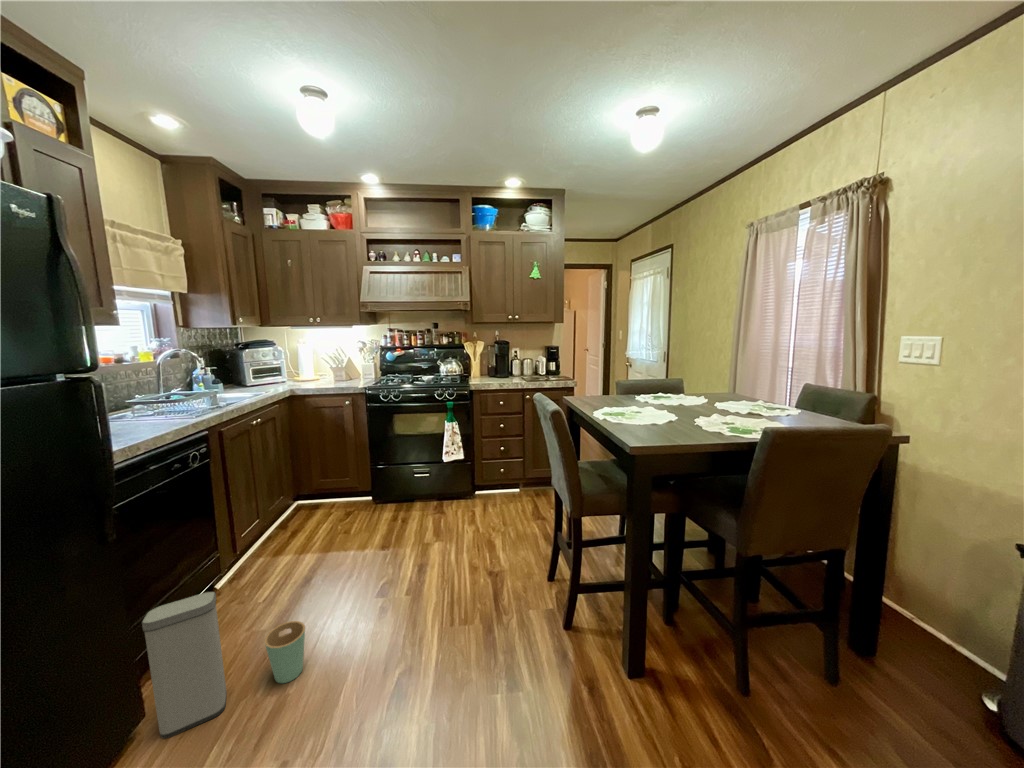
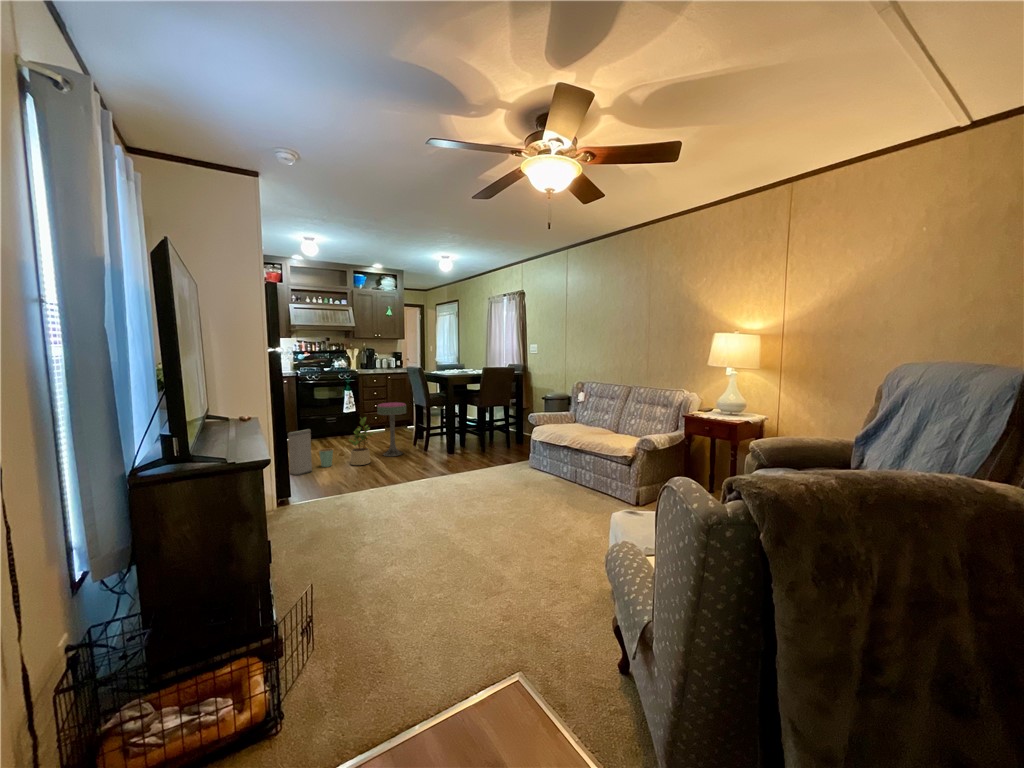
bar stool: none [432,495,510,657] -> present [377,402,406,456]
potted plant: none [327,564,398,713] -> present [349,417,373,465]

